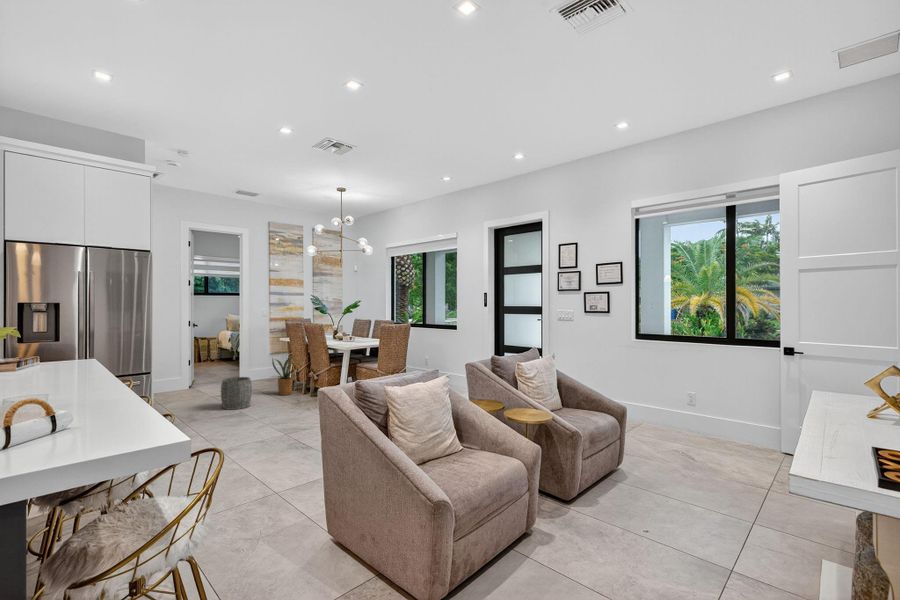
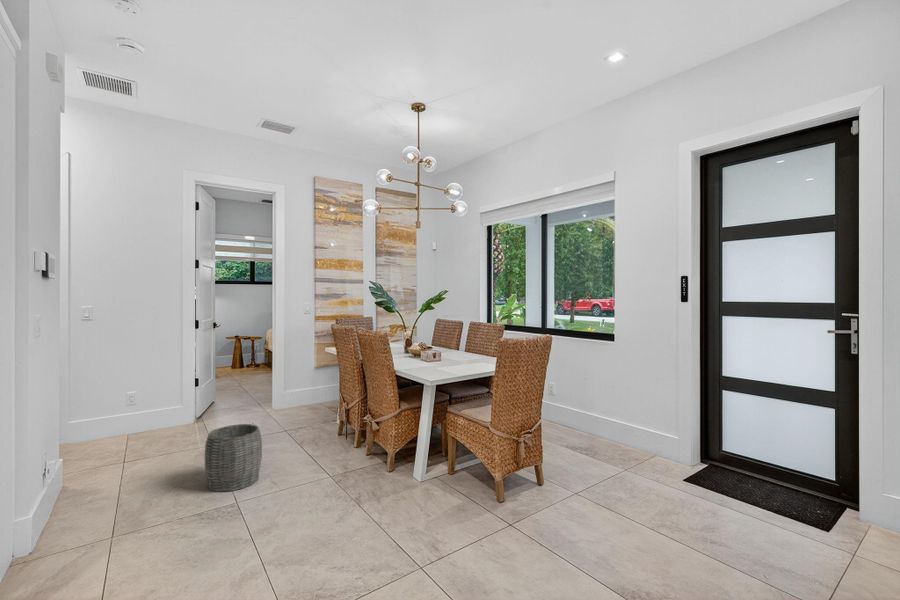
house plant: present [272,357,299,395] -> none [302,382,359,448]

